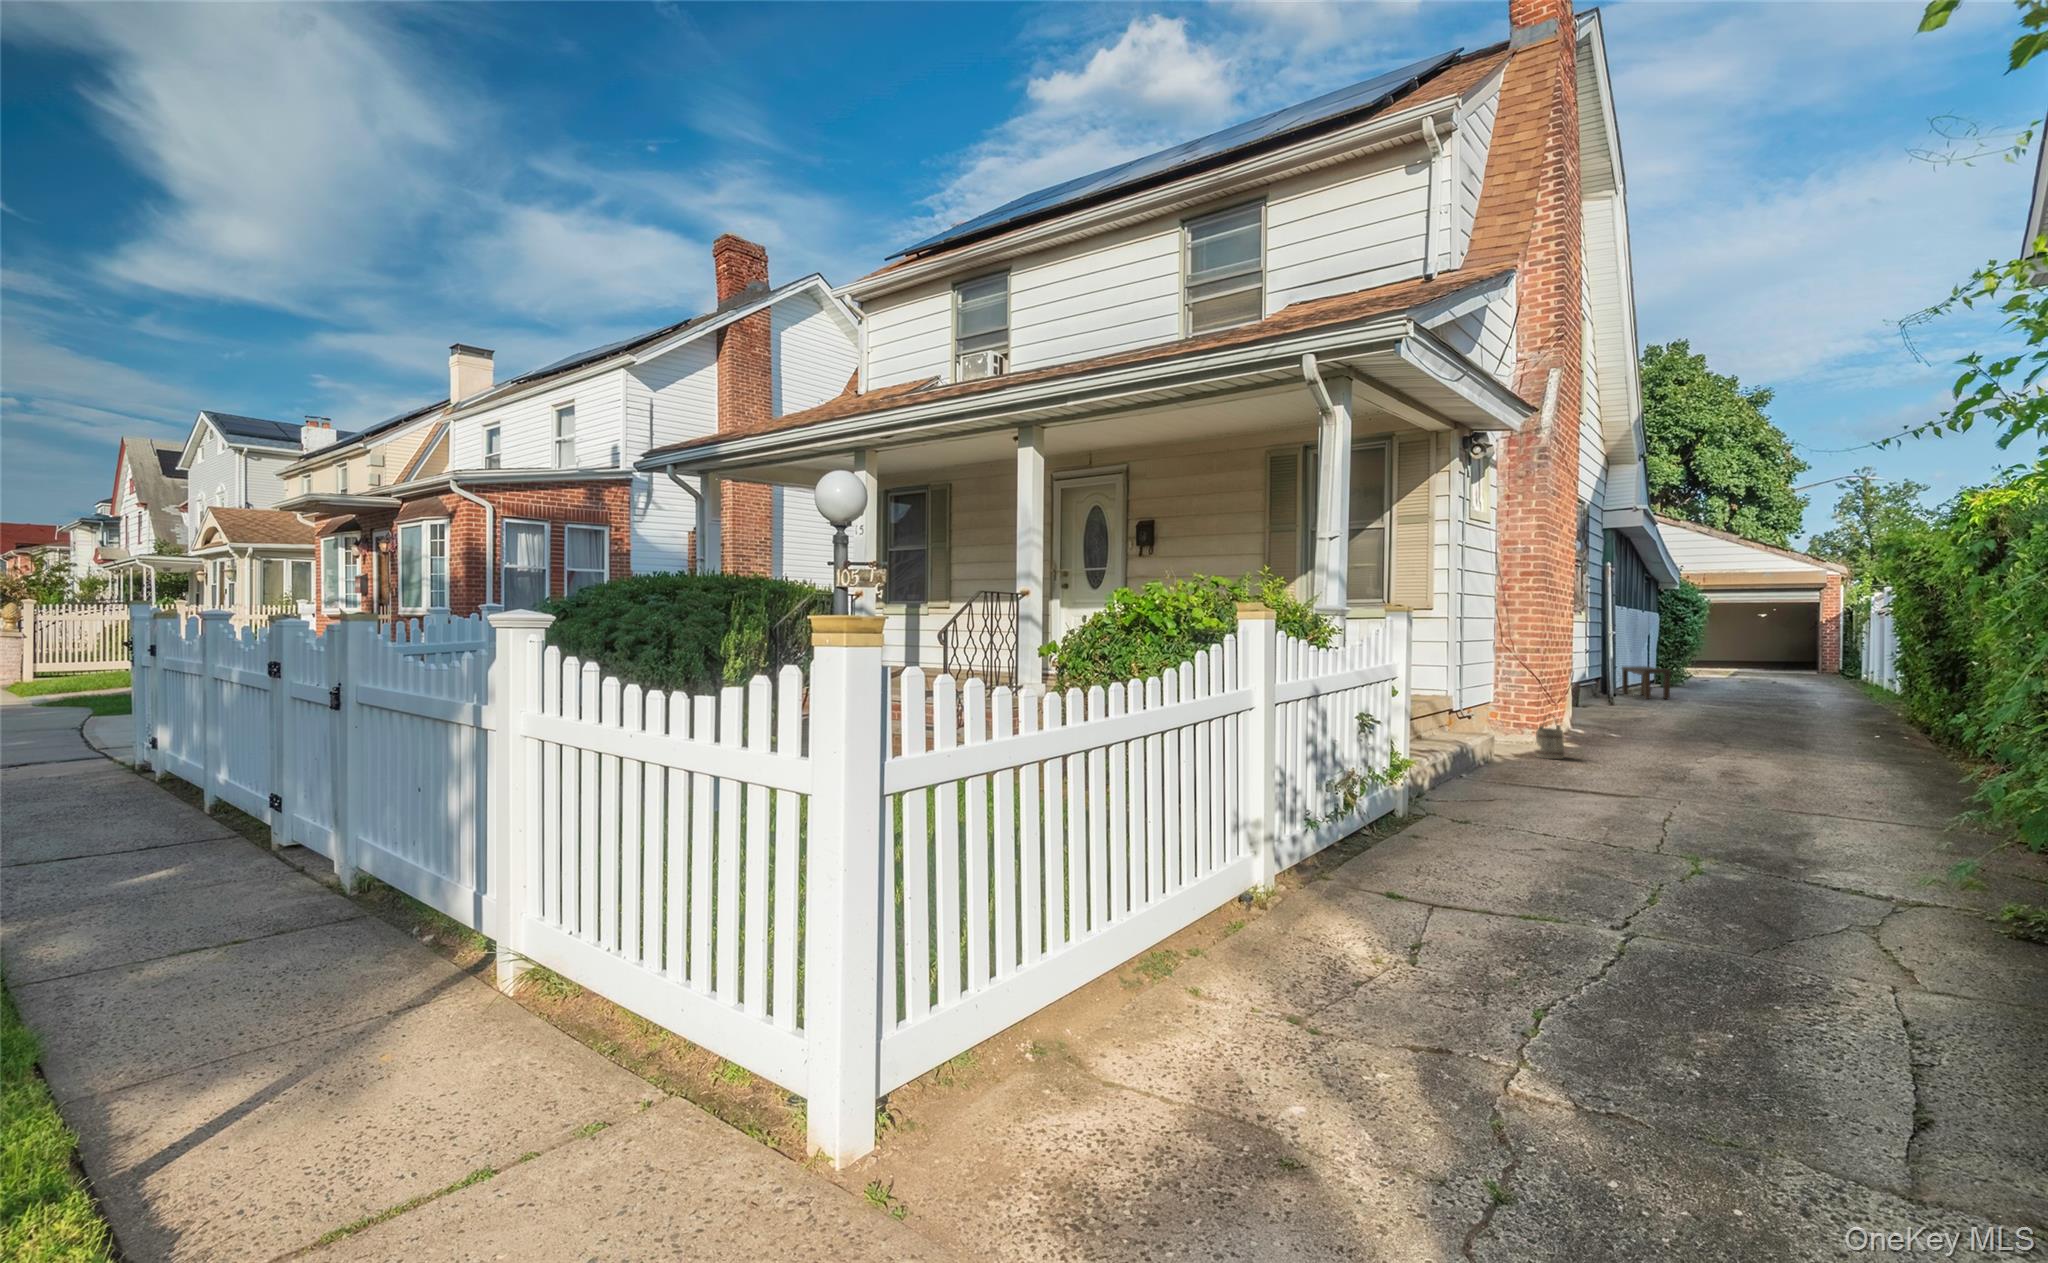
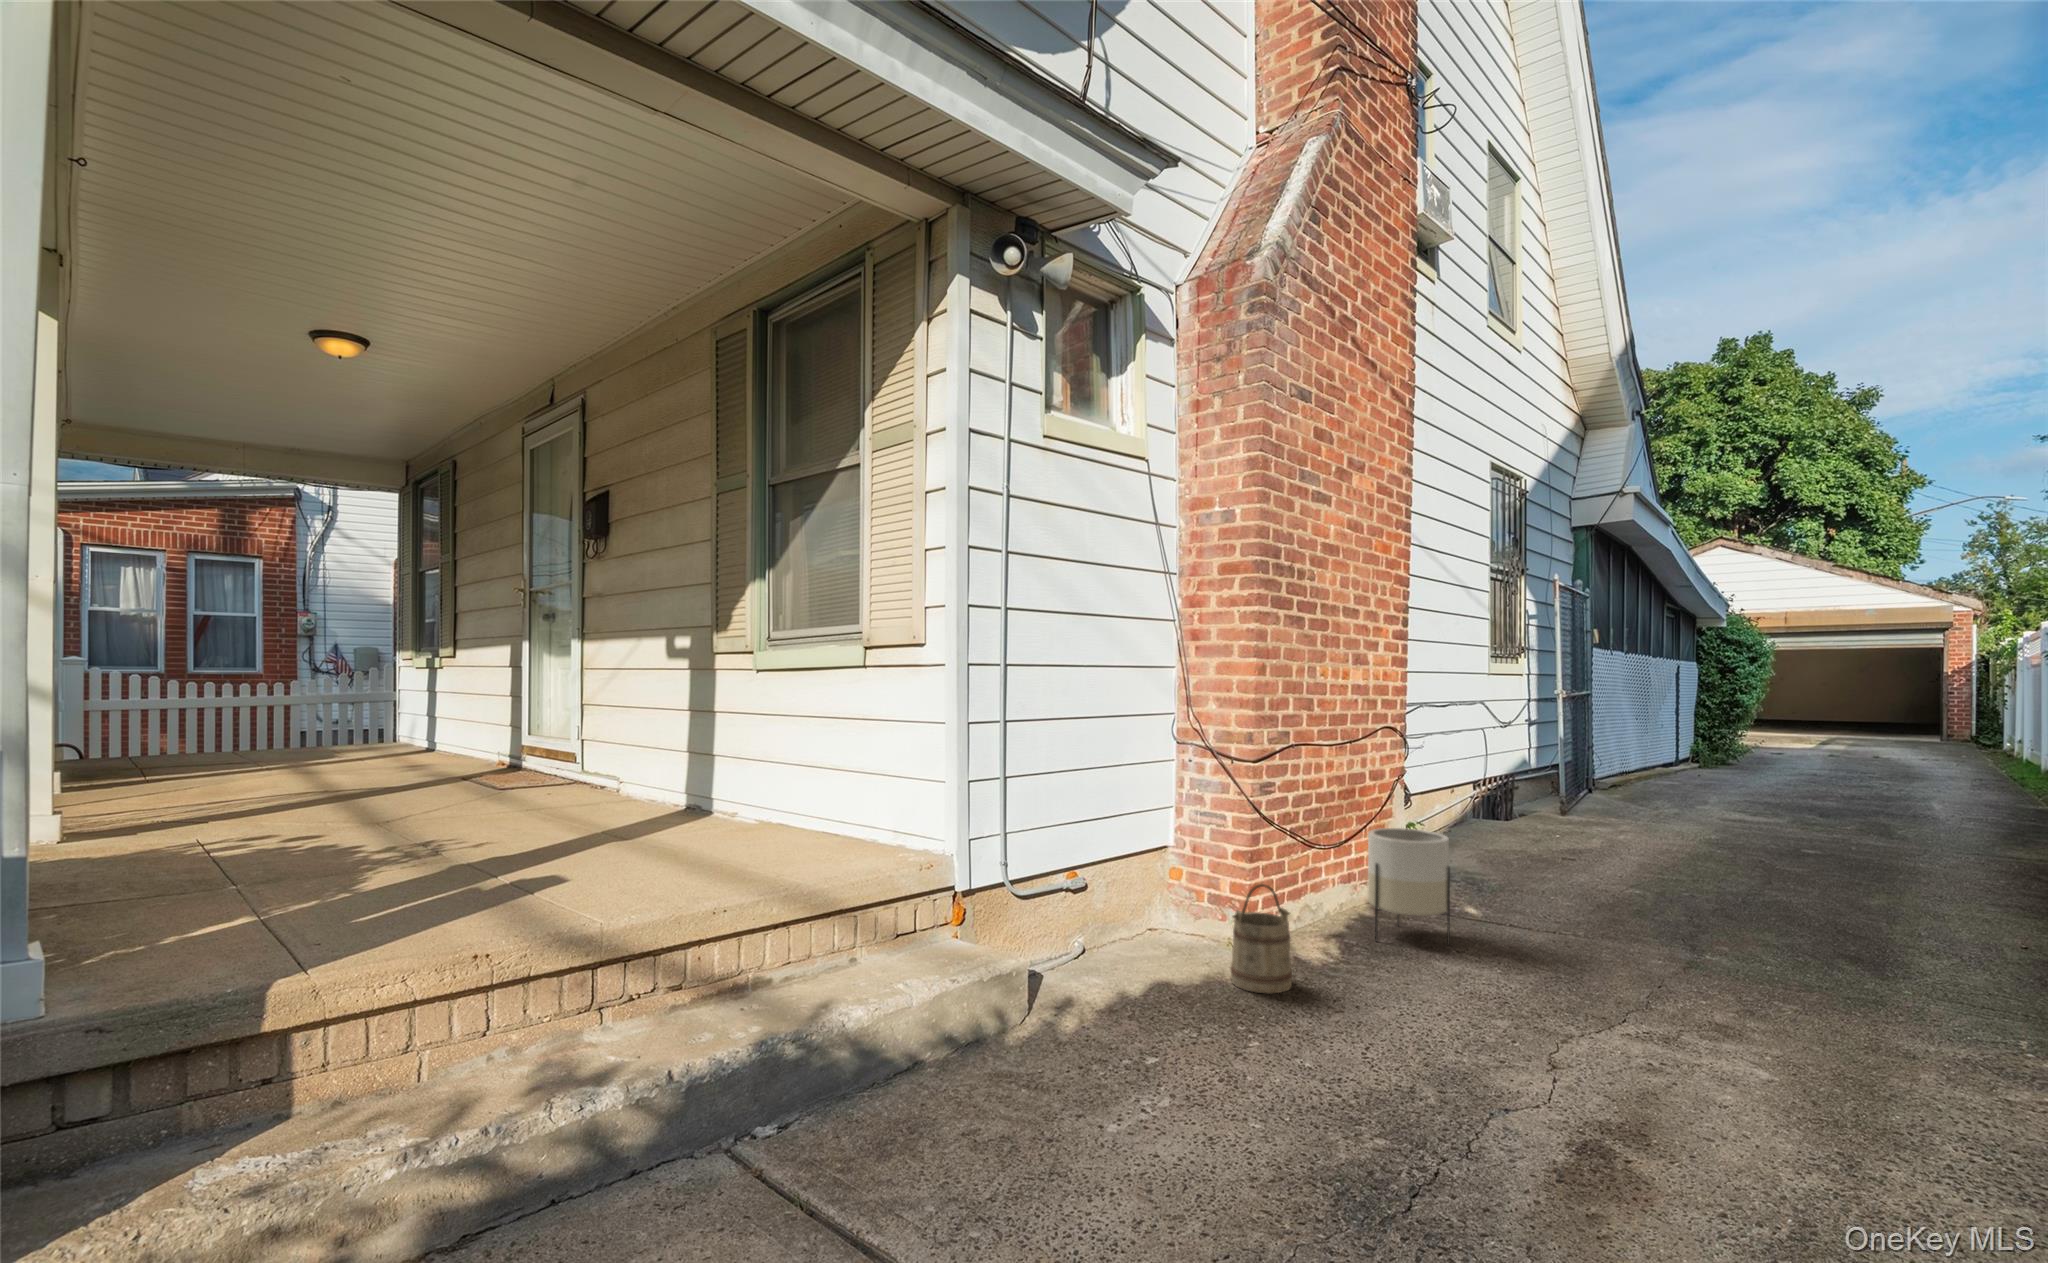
bench: present [1622,666,1671,699] -> none [1614,740,1686,796]
planter: none [1570,696,1613,748] -> present [1367,828,1450,945]

